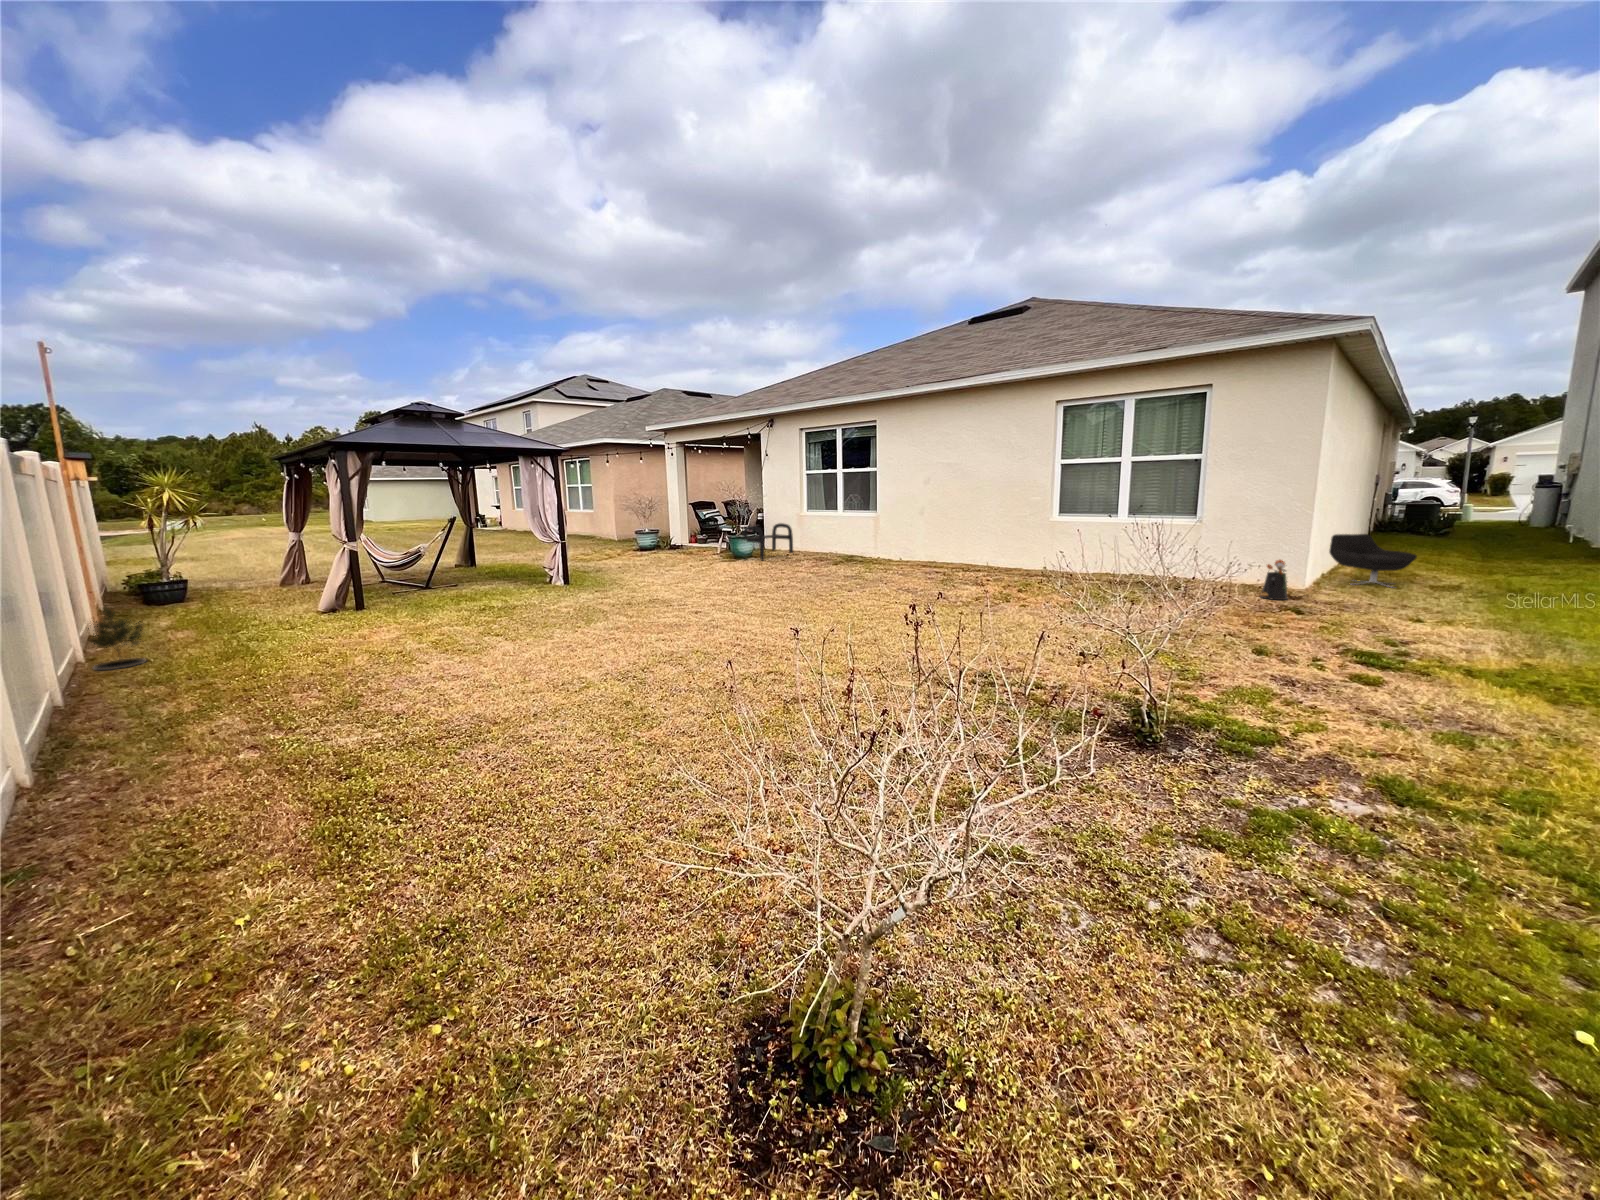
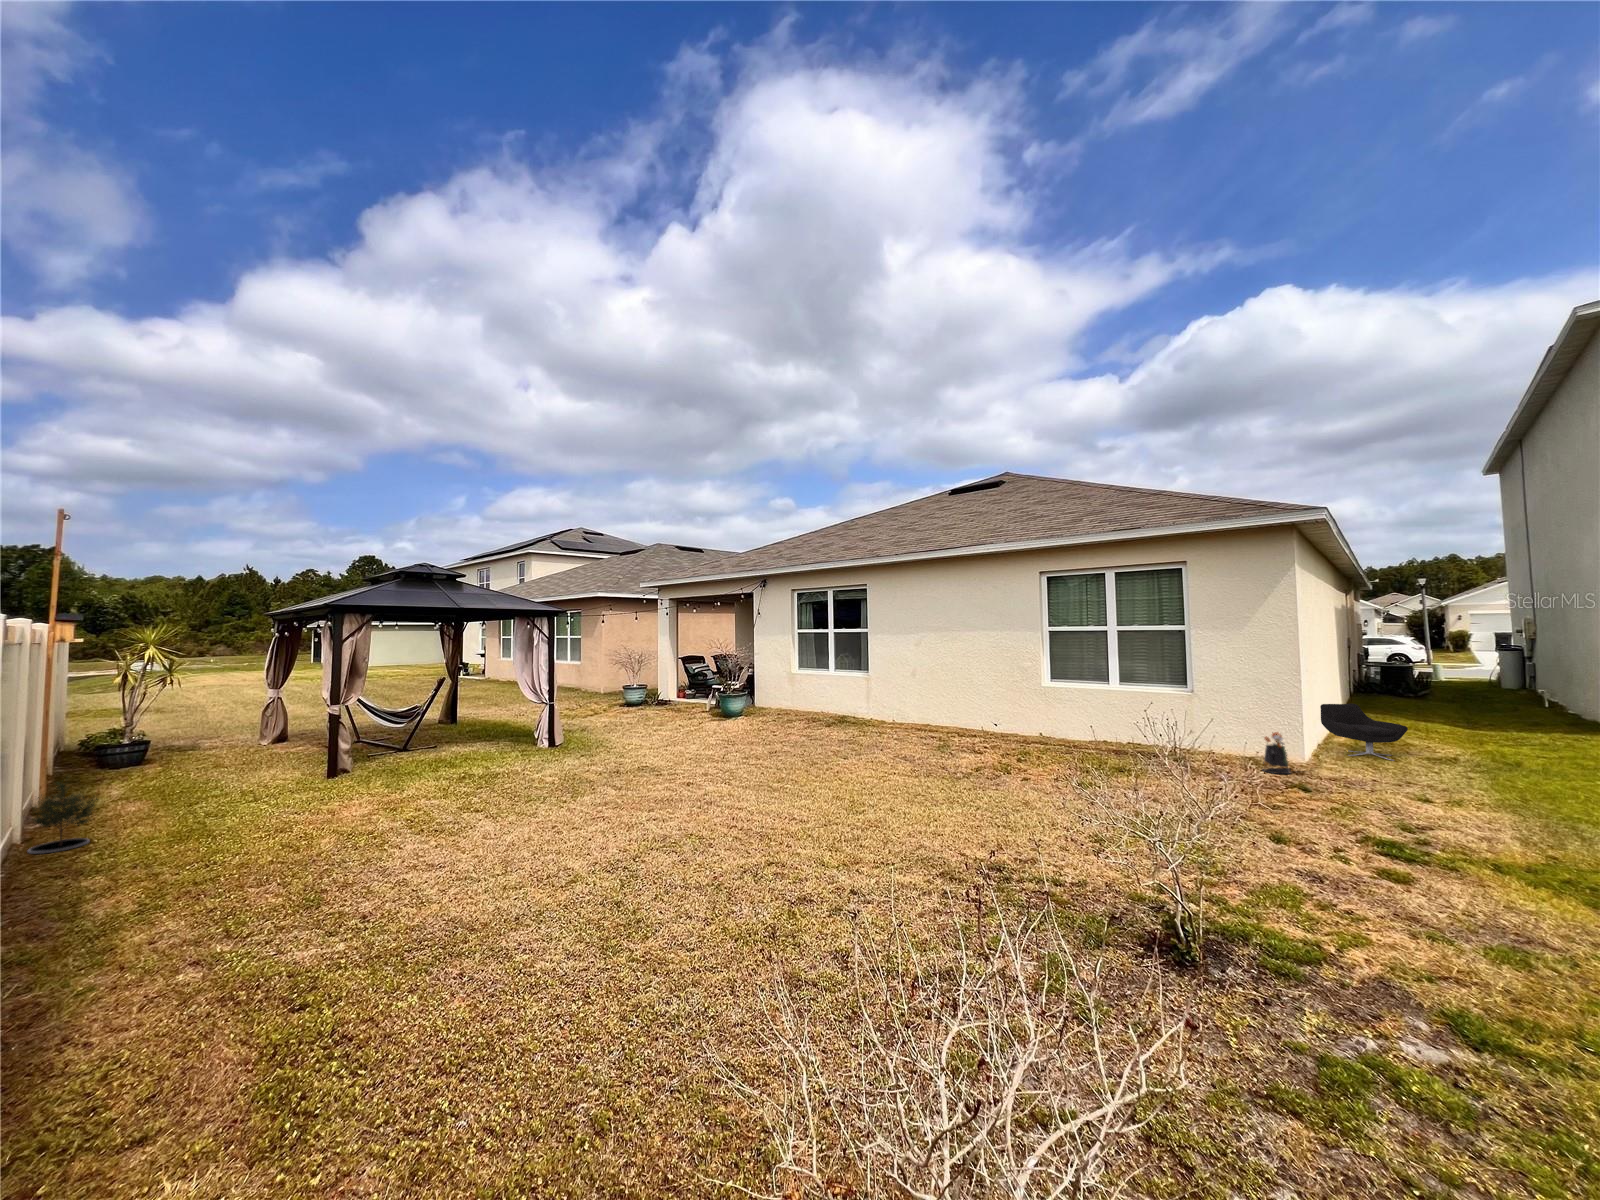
bench: present [743,523,793,560] -> none [733,680,785,719]

